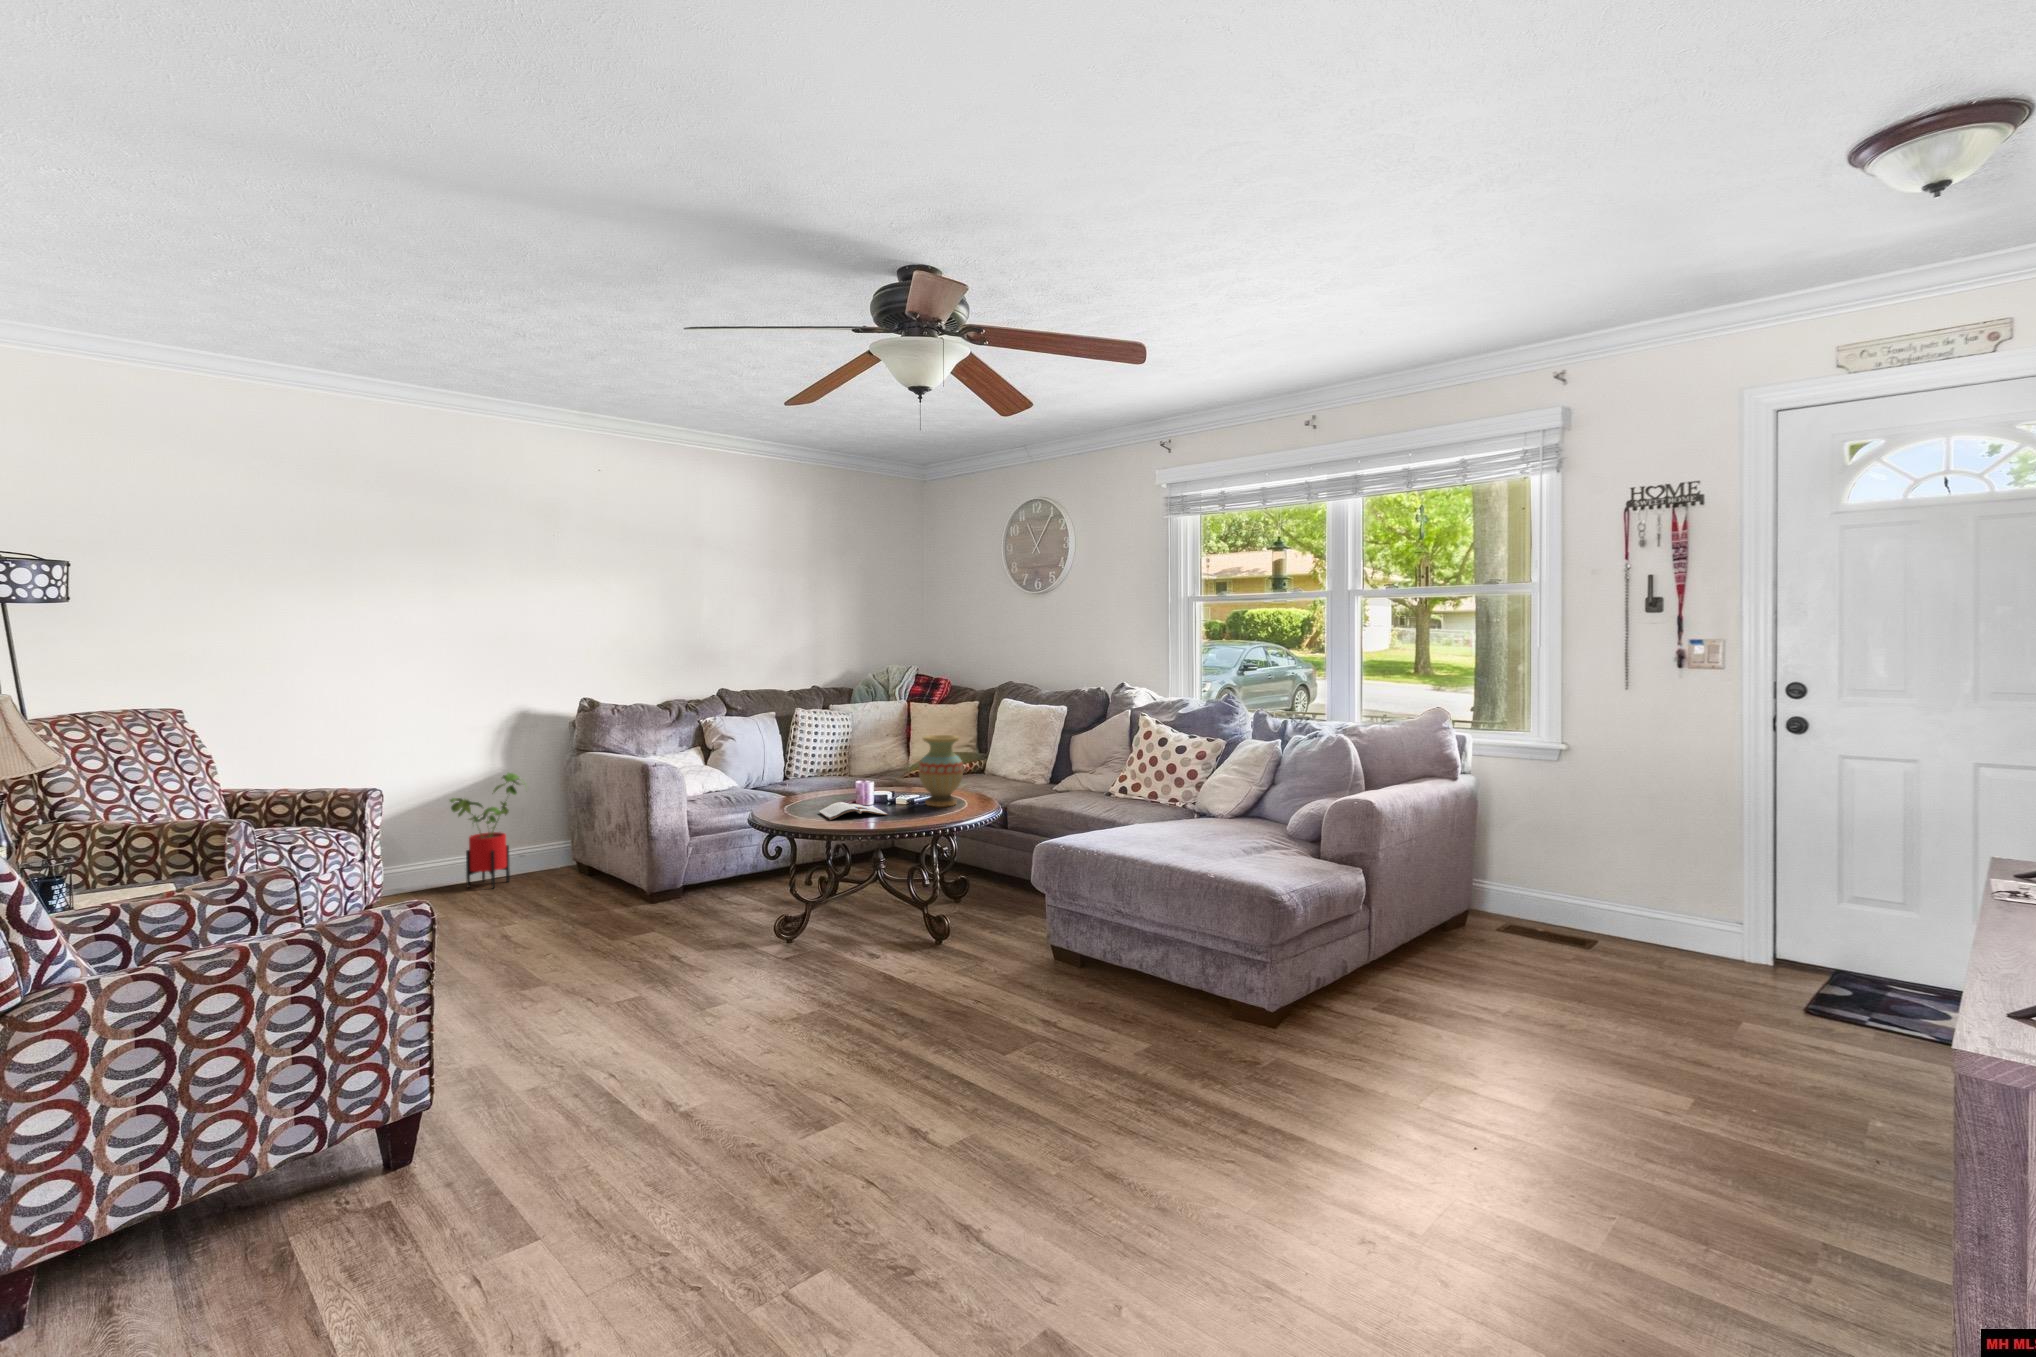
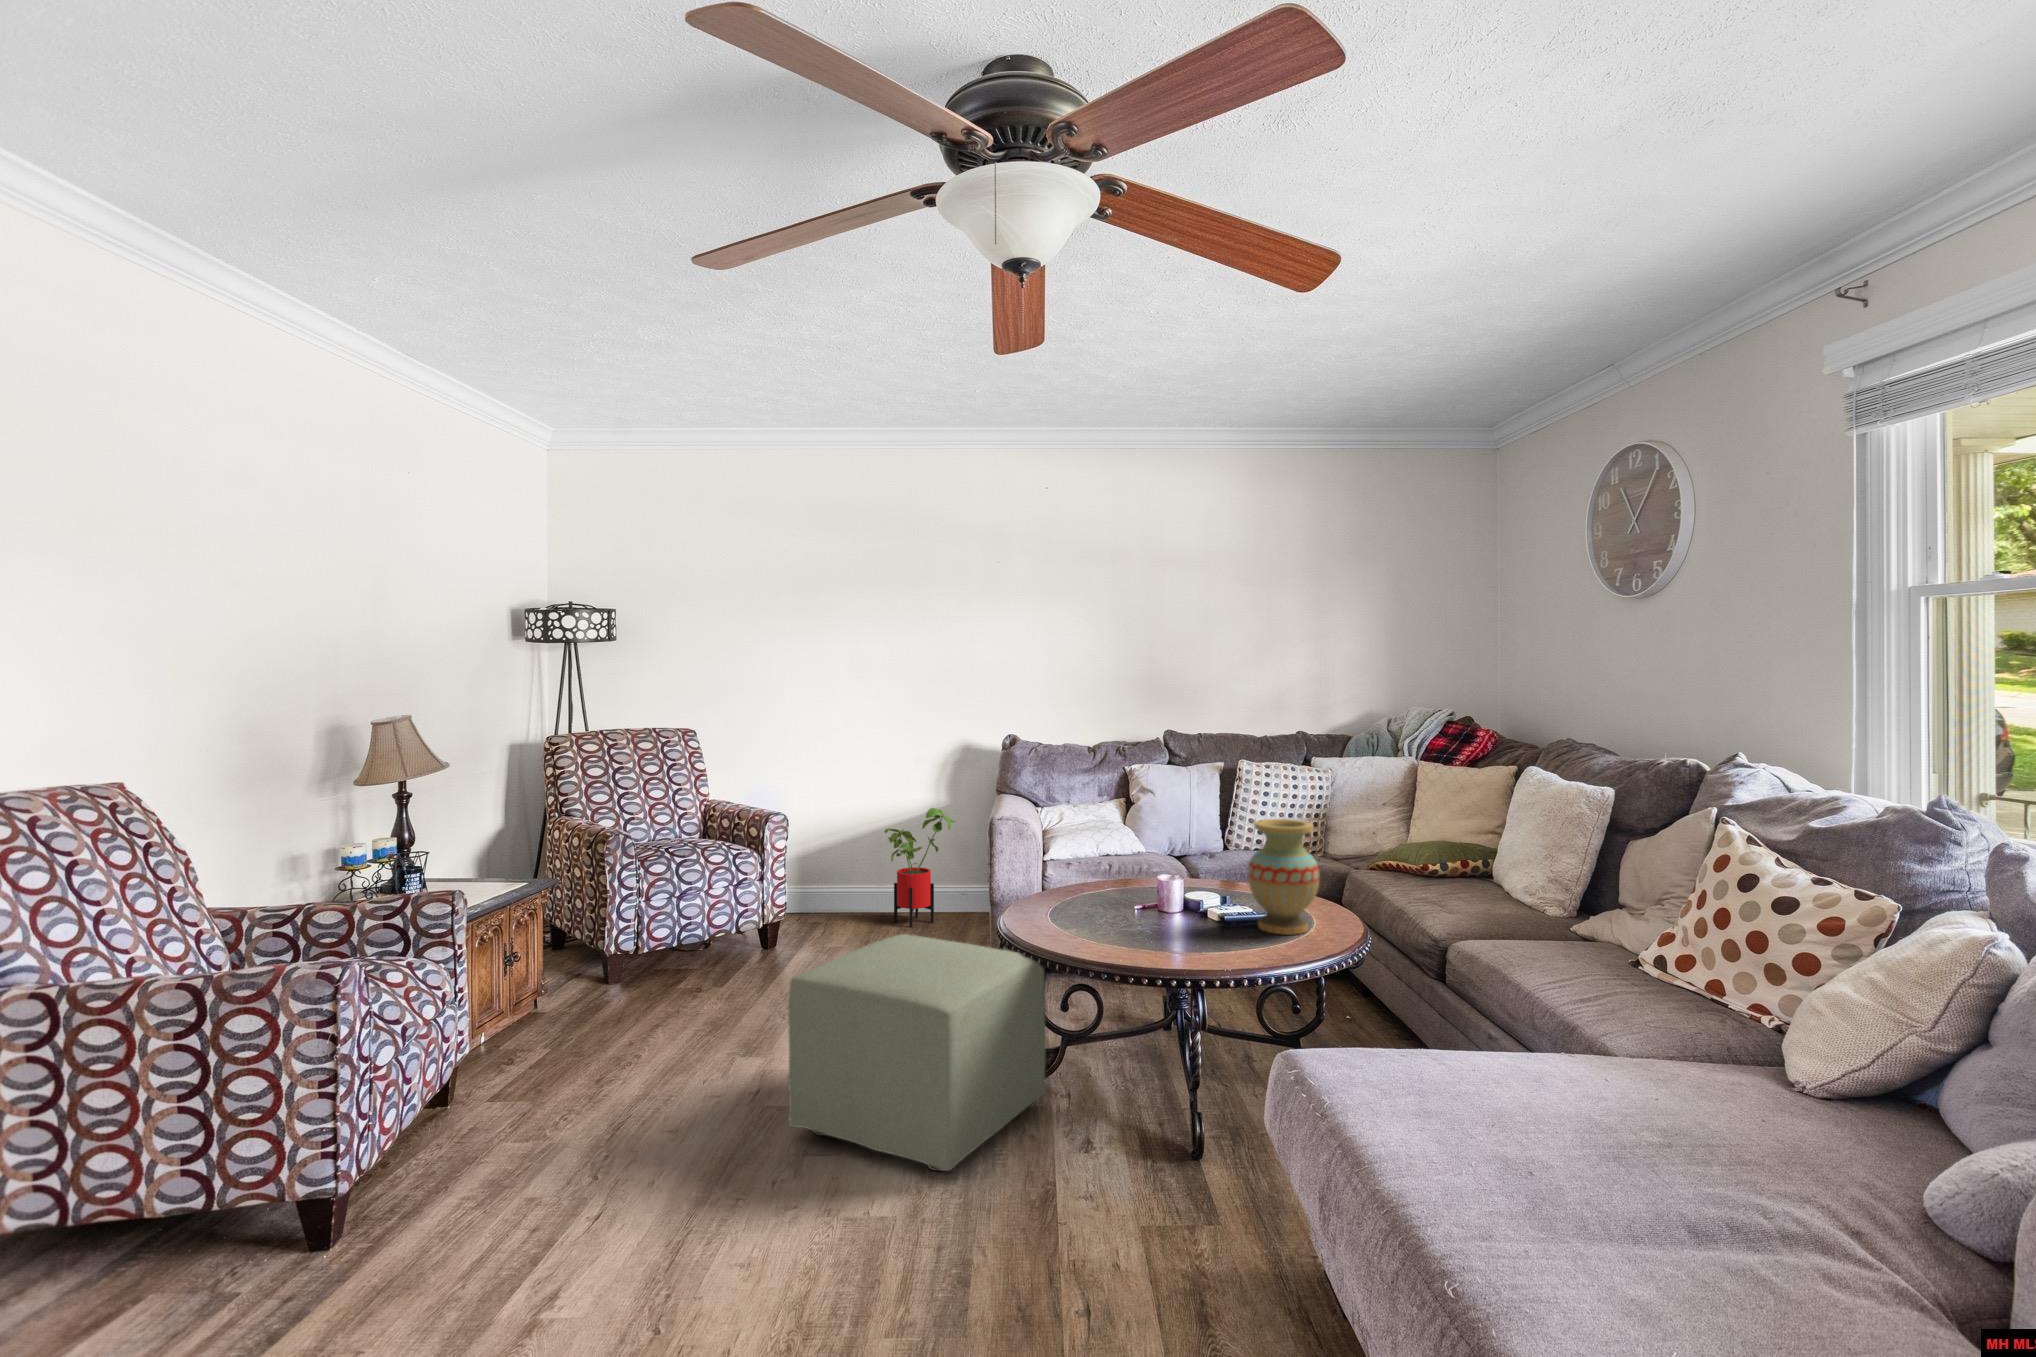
magazine: present [819,802,888,820] -> none [1086,901,1183,934]
ottoman: none [667,844,825,1000] -> present [788,934,1046,1171]

